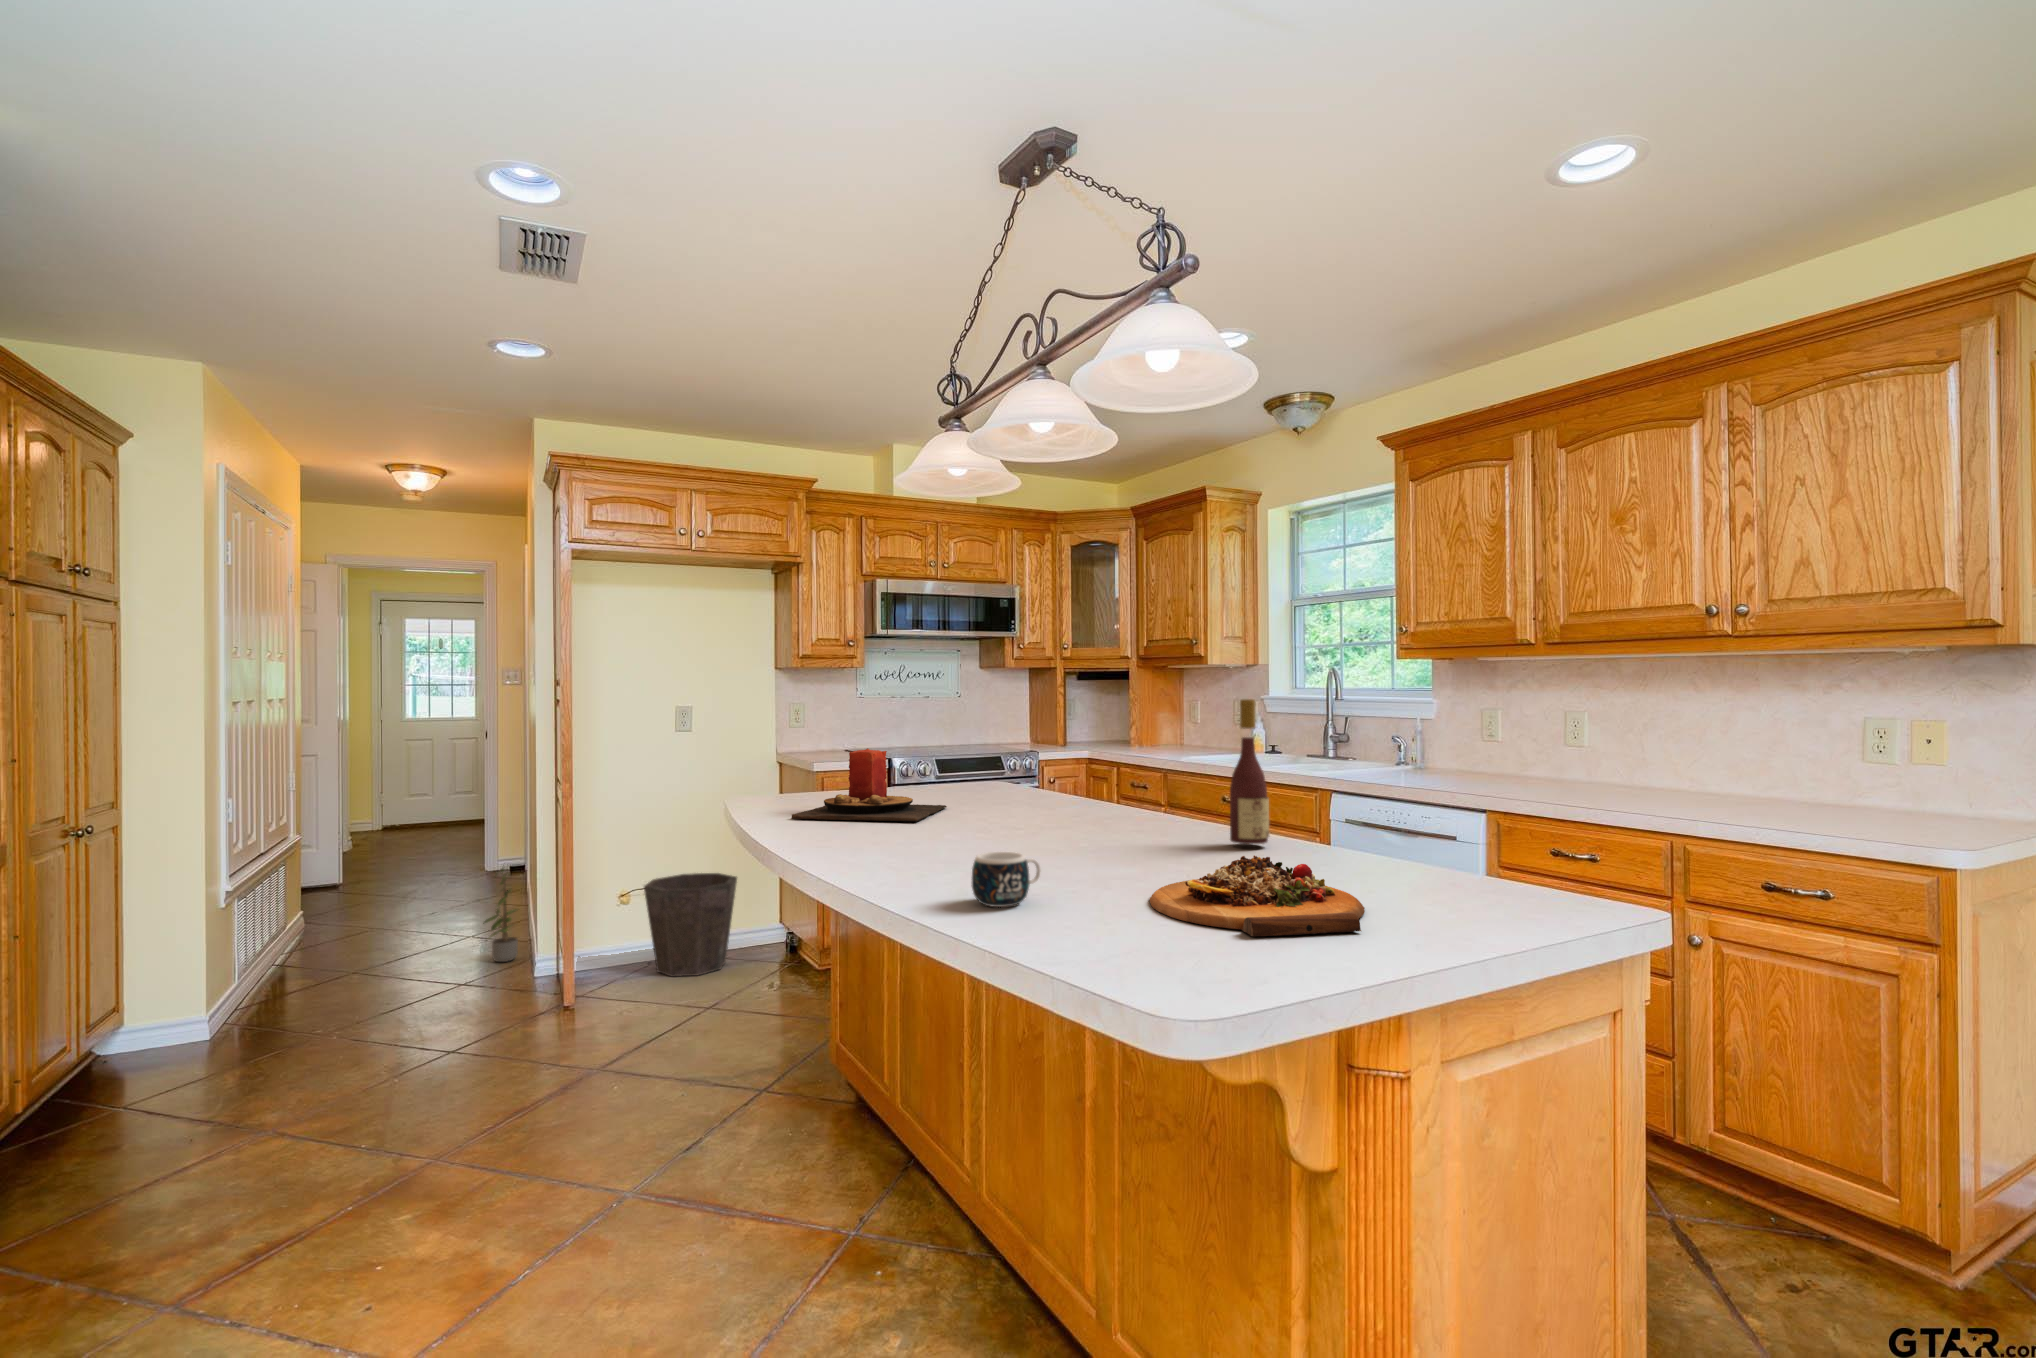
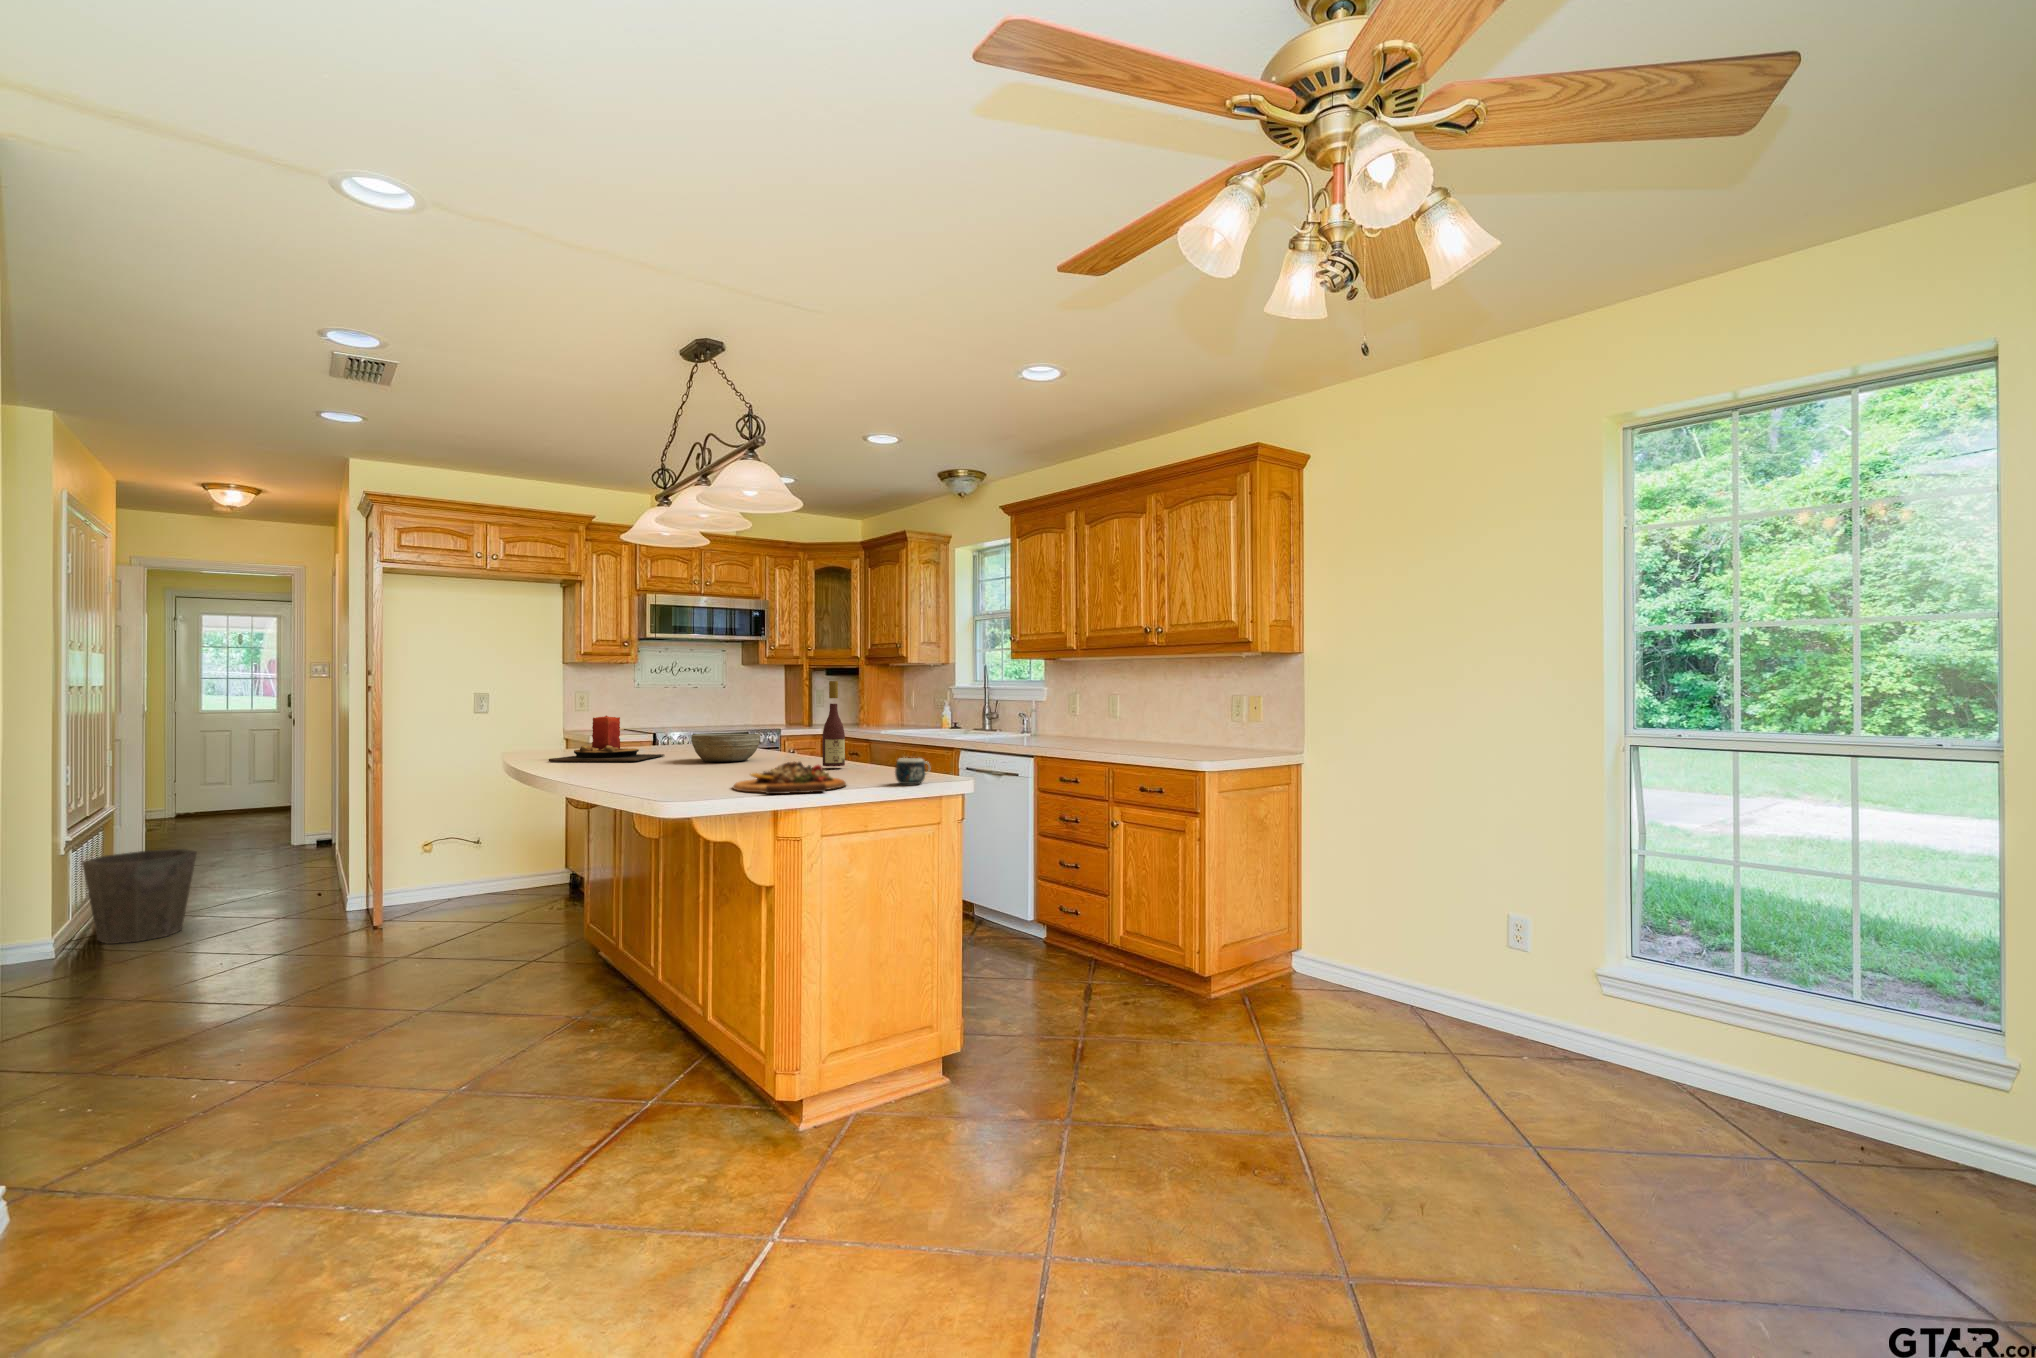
bowl: none [997,777,1099,825] -> present [691,733,760,762]
mug: present [972,852,1041,907] -> present [895,758,930,784]
potted plant: present [485,865,518,962] -> none [298,823,332,904]
waste bin: present [644,873,737,977] -> present [82,849,197,944]

